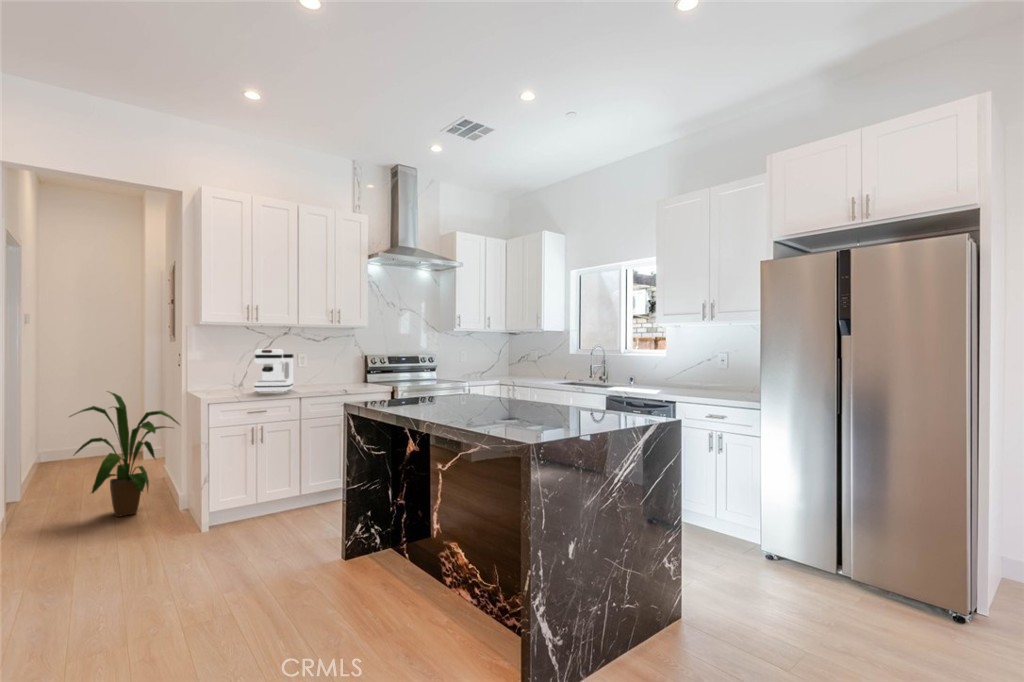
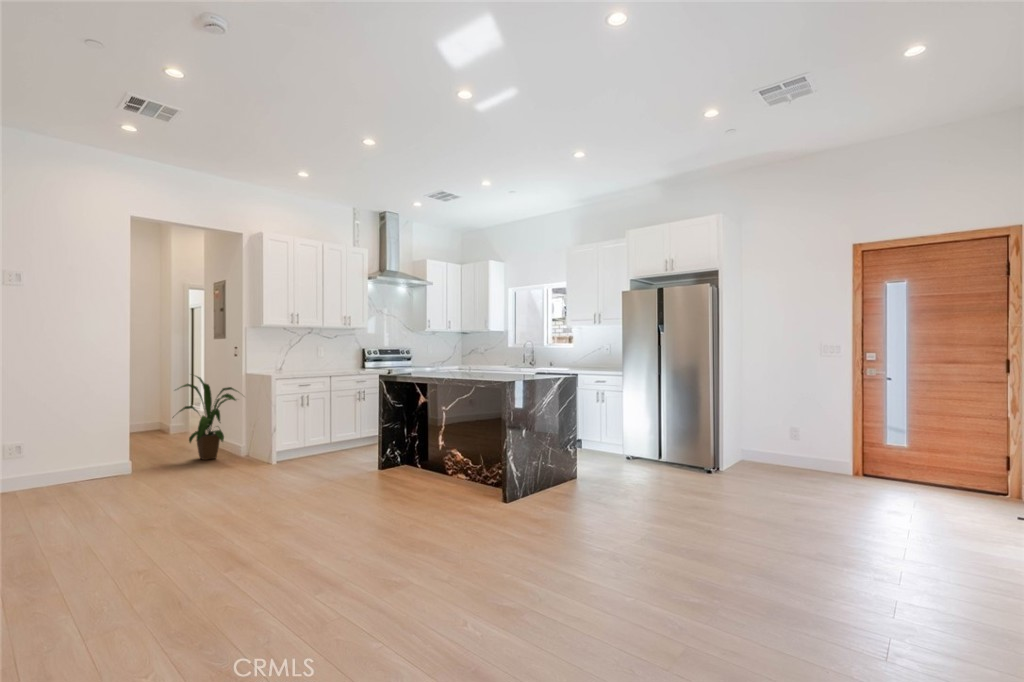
coffee maker: present [254,349,294,392] -> none [299,344,323,373]

